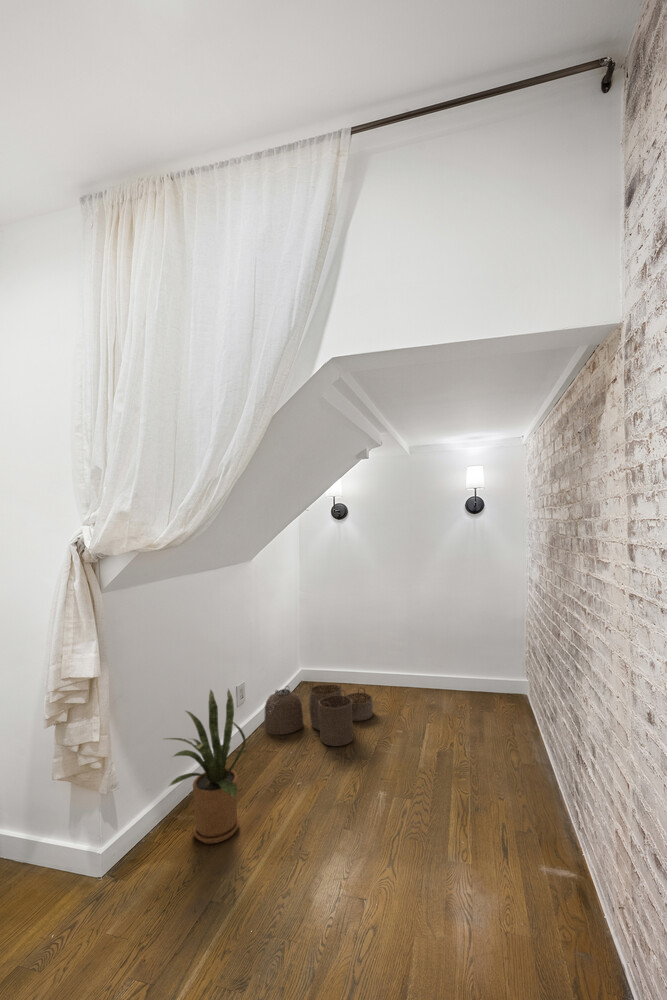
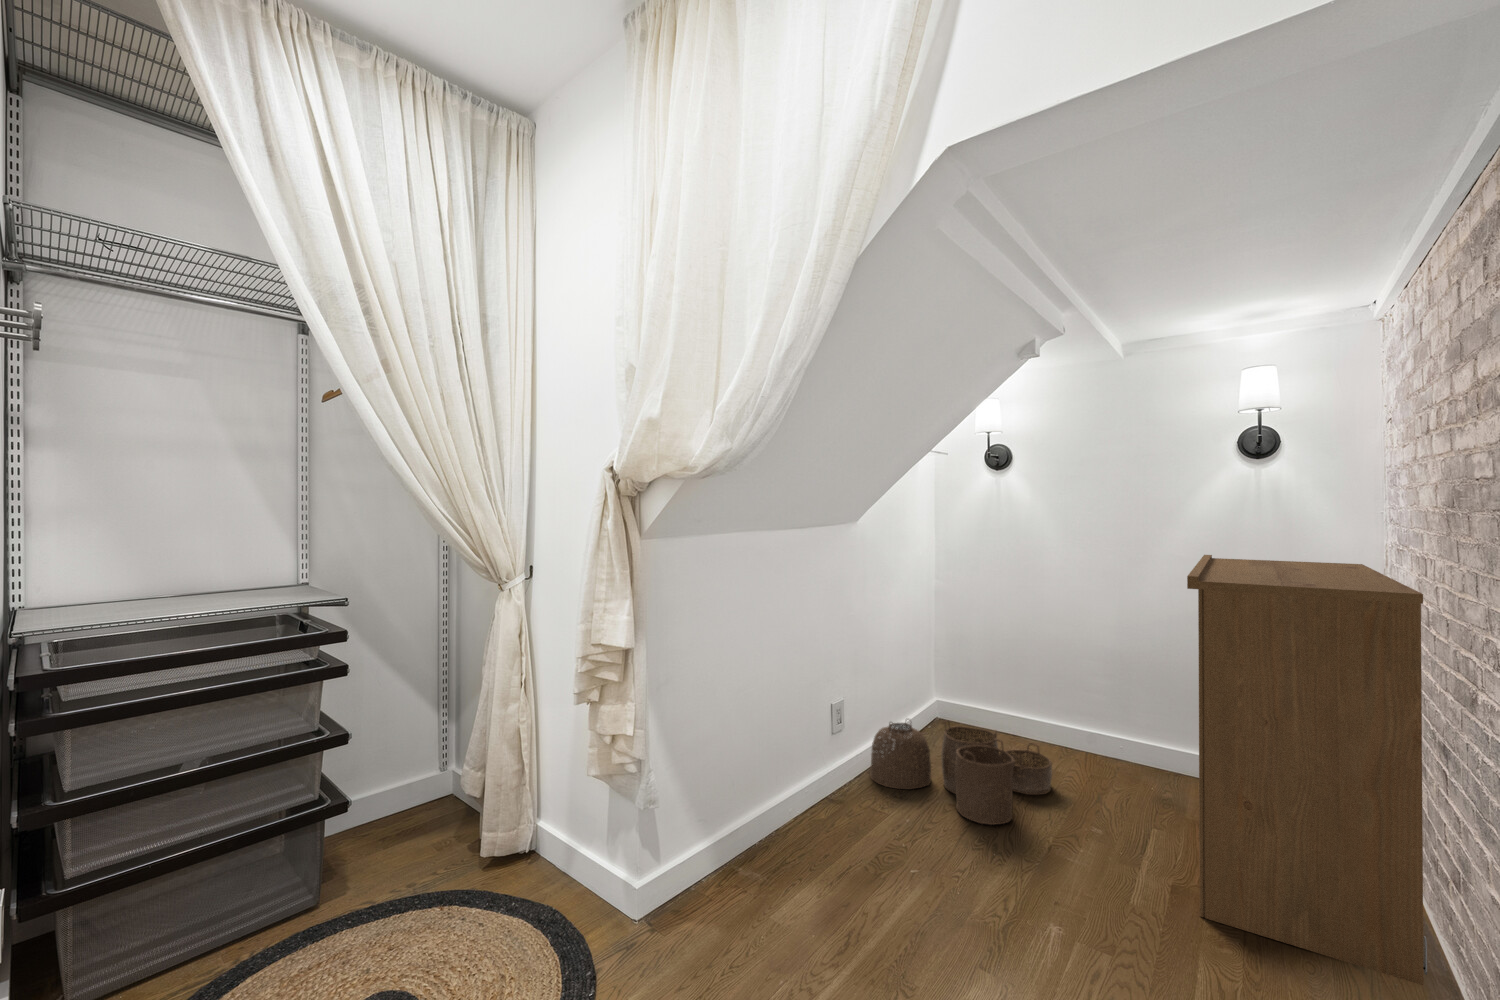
bookshelf: none [436,564,551,782] -> present [1187,555,1427,985]
house plant: present [166,689,246,843] -> none [713,696,832,913]

